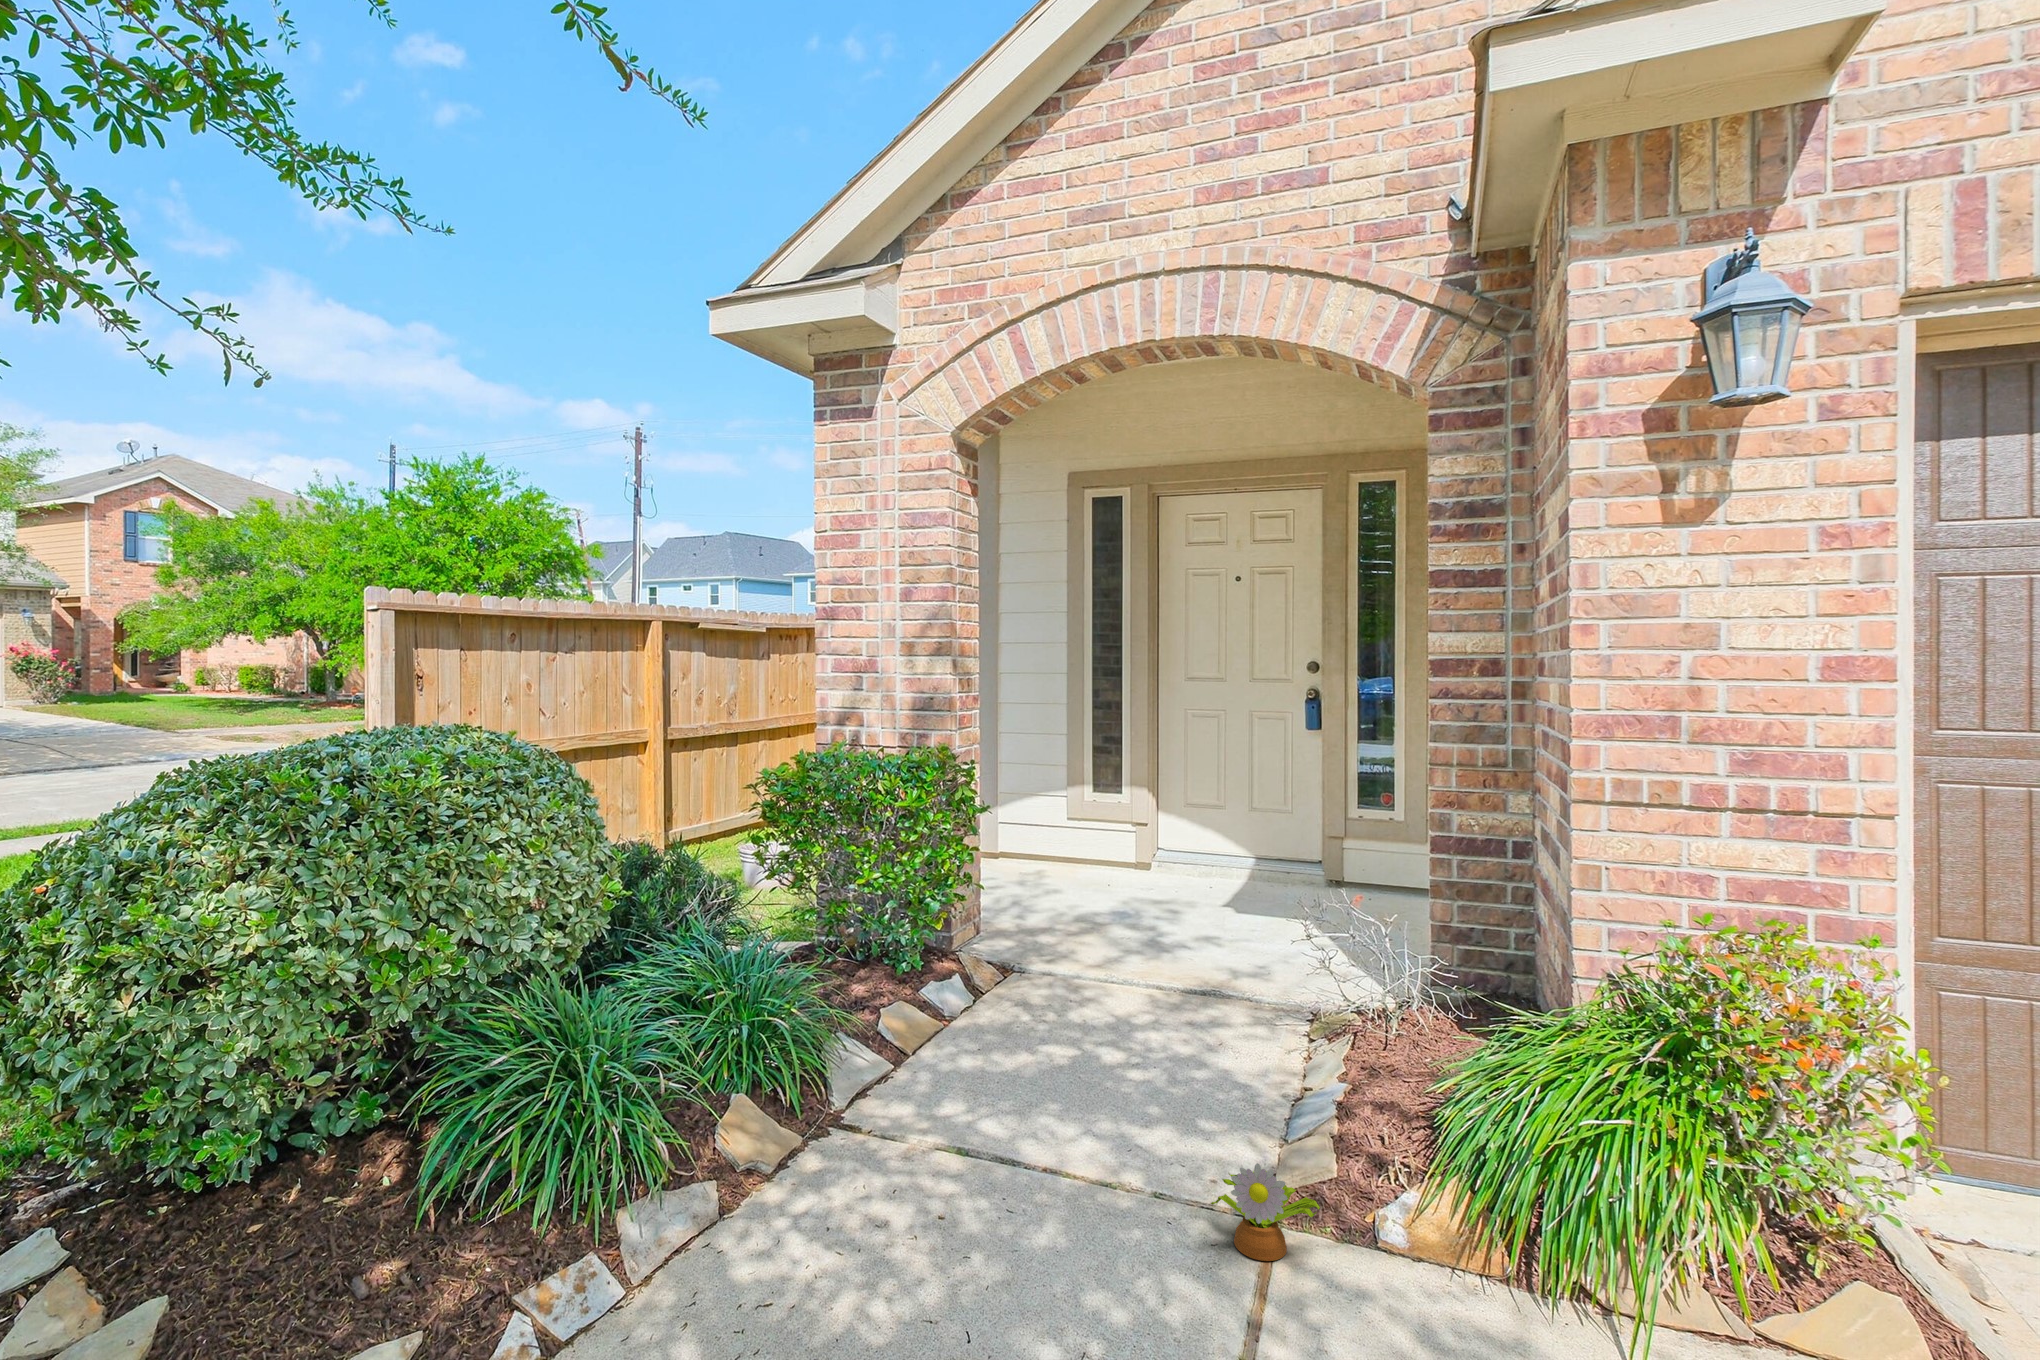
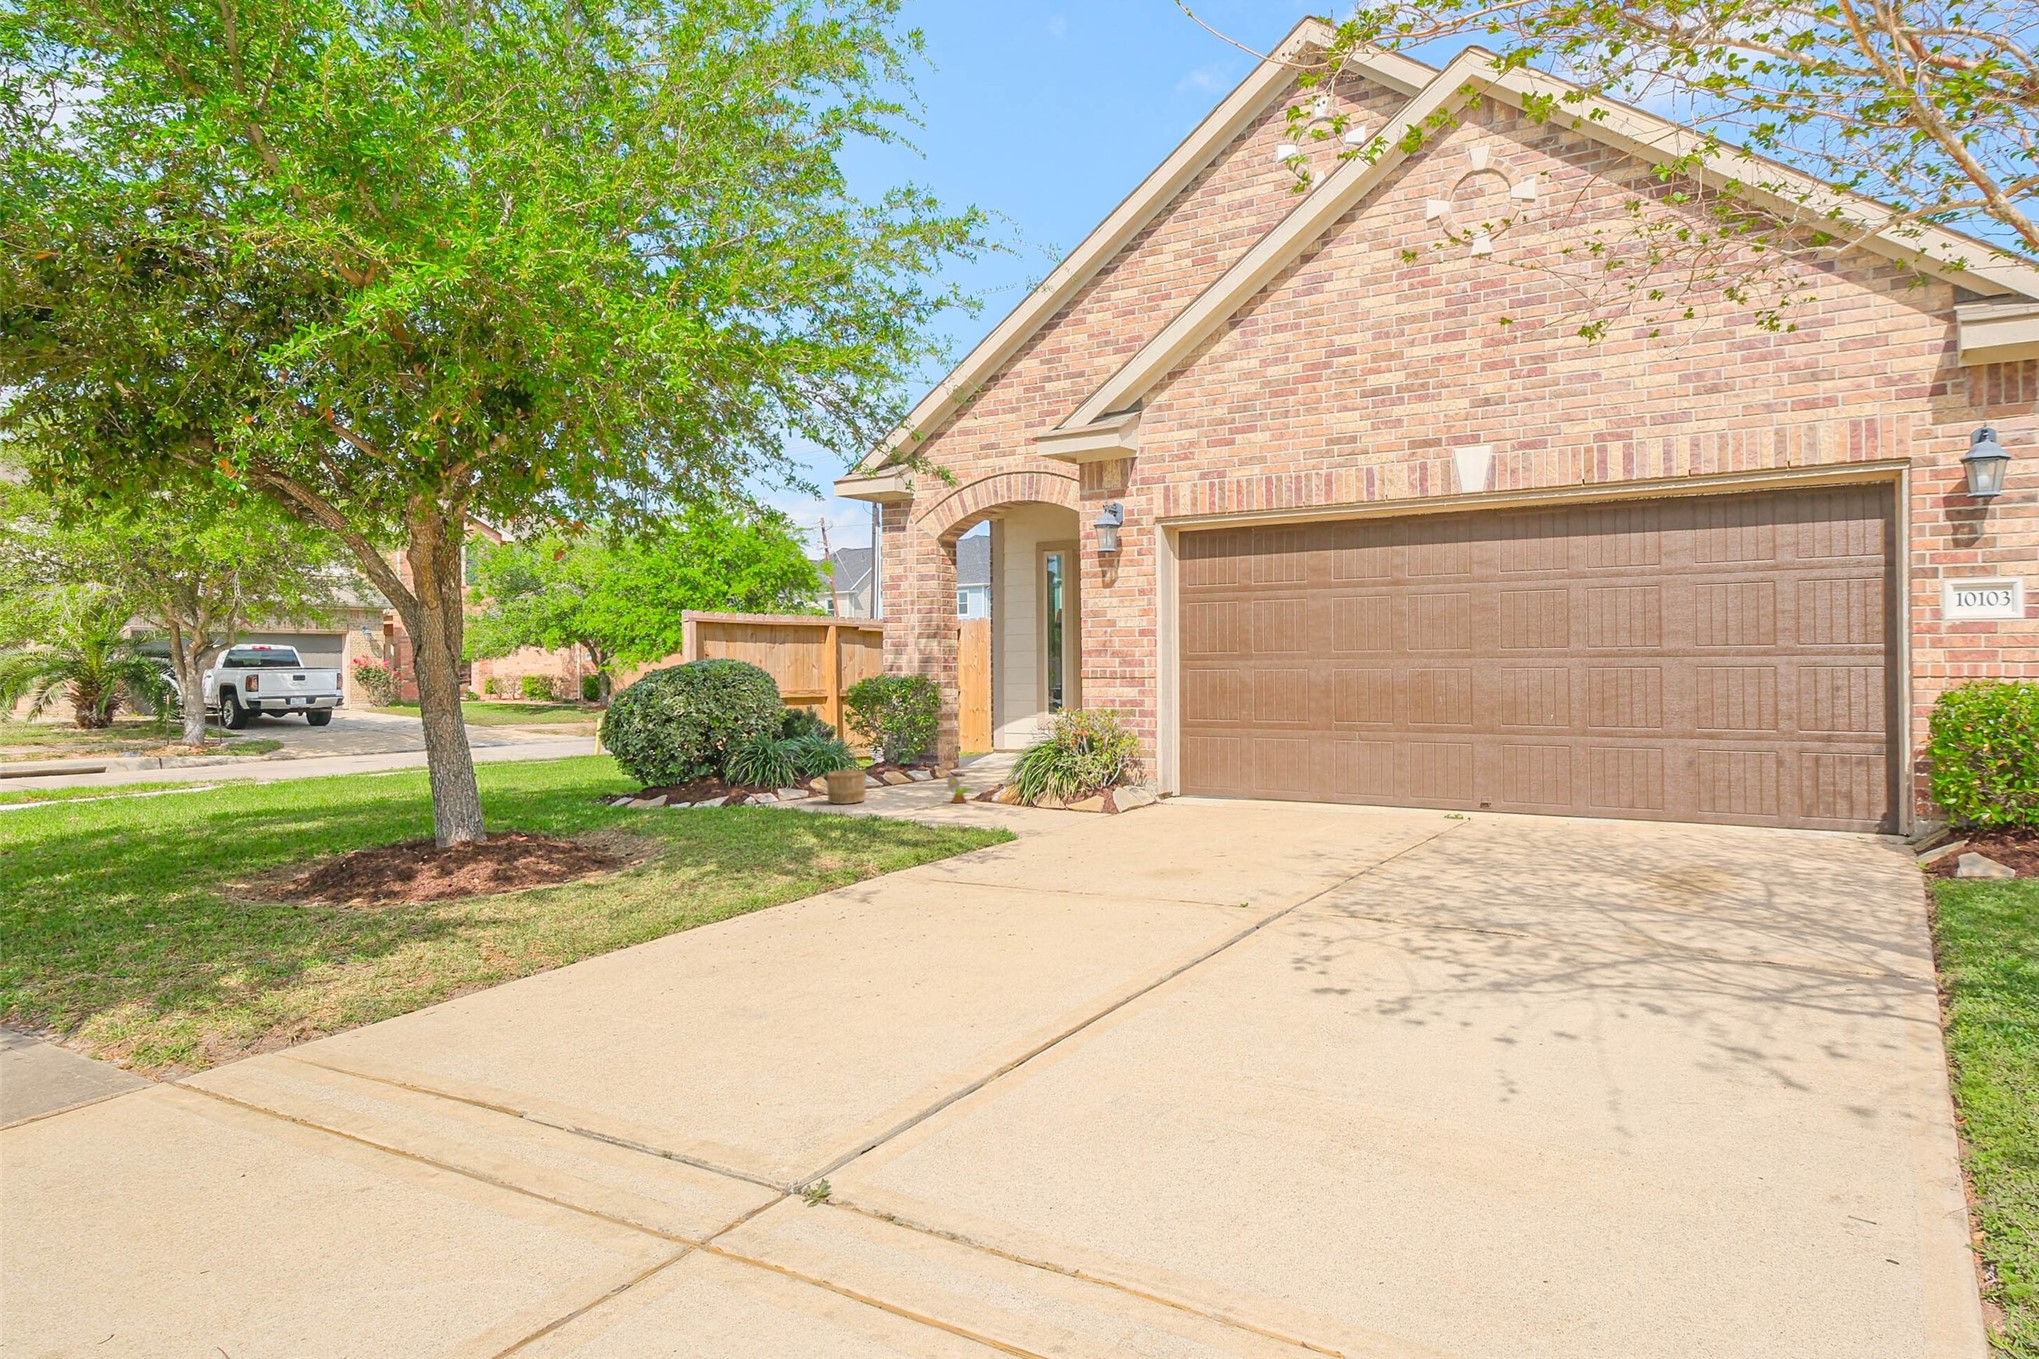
wooden bucket: none [787,1107,917,1275] -> present [827,770,866,804]

